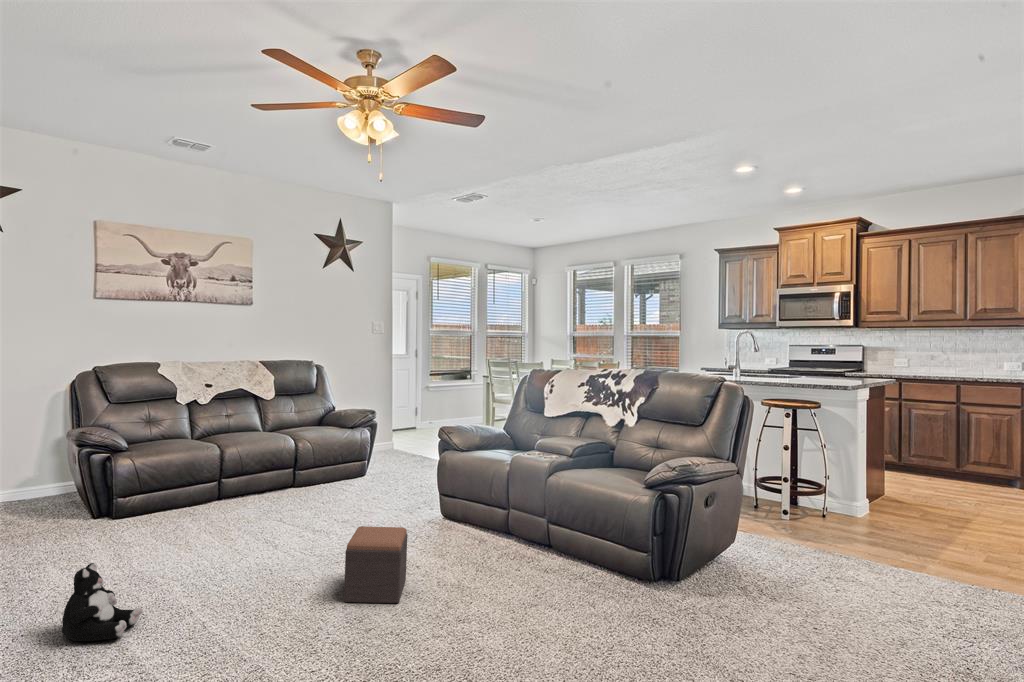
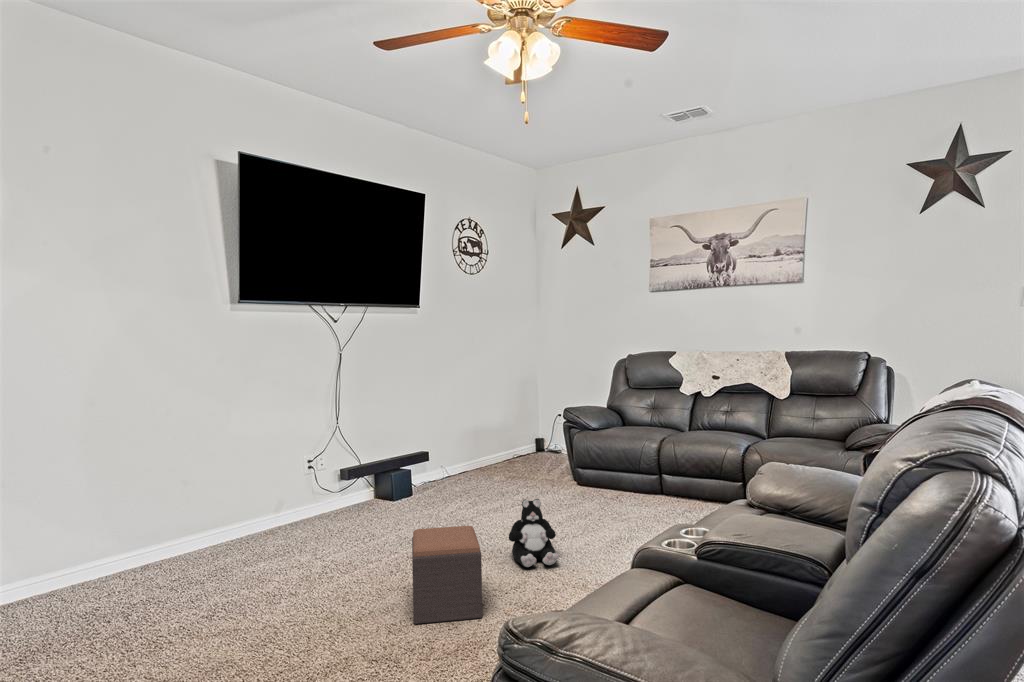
plush toy: present [62,563,142,641] -> present [509,499,559,567]

